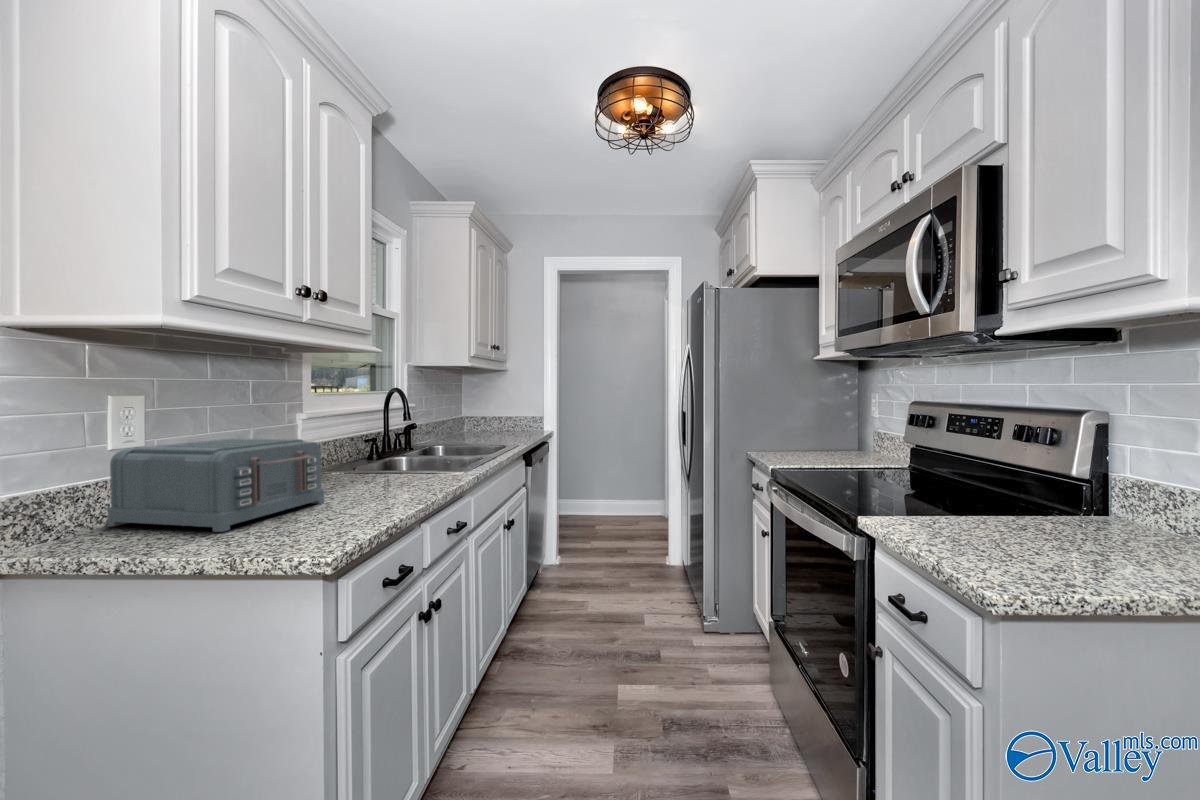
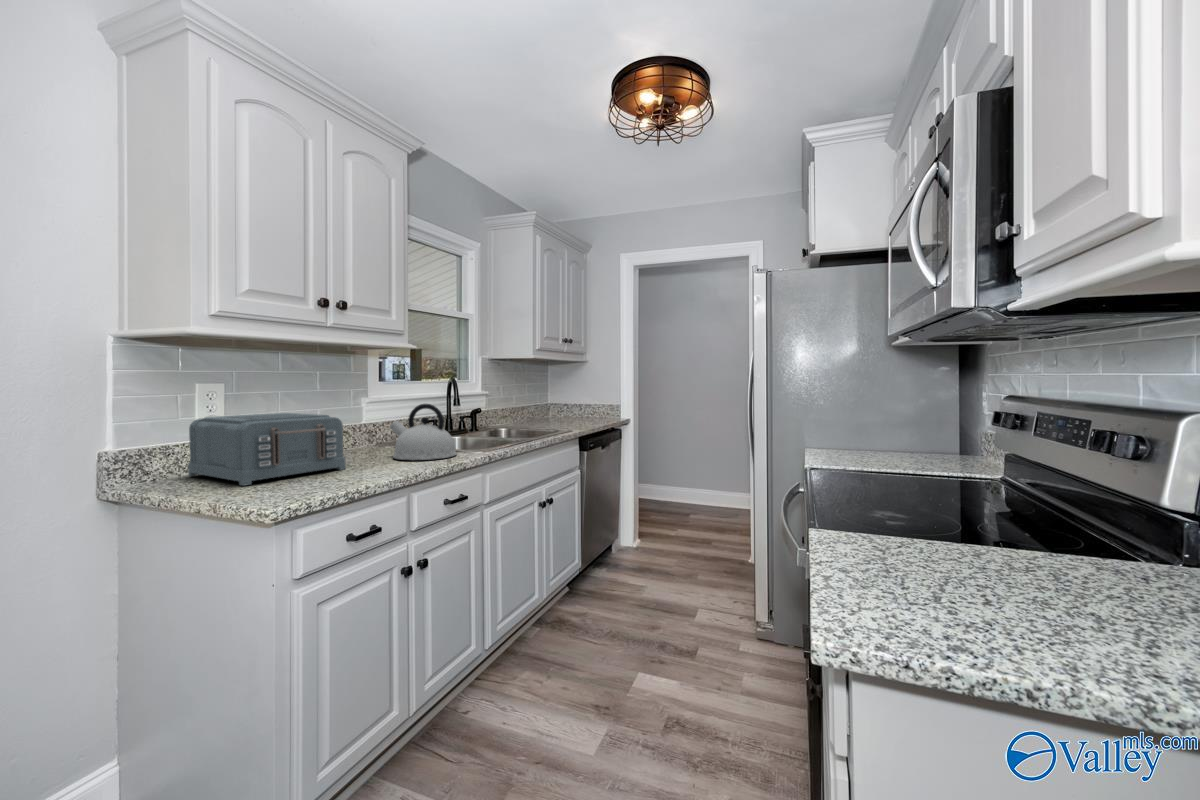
kettle: none [354,423,434,487] -> present [390,404,456,460]

